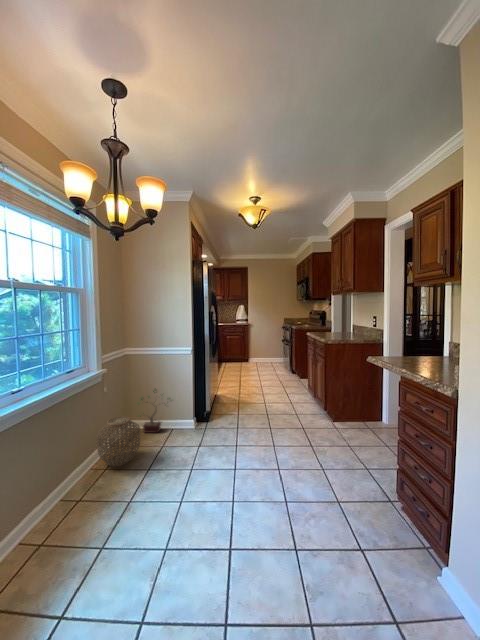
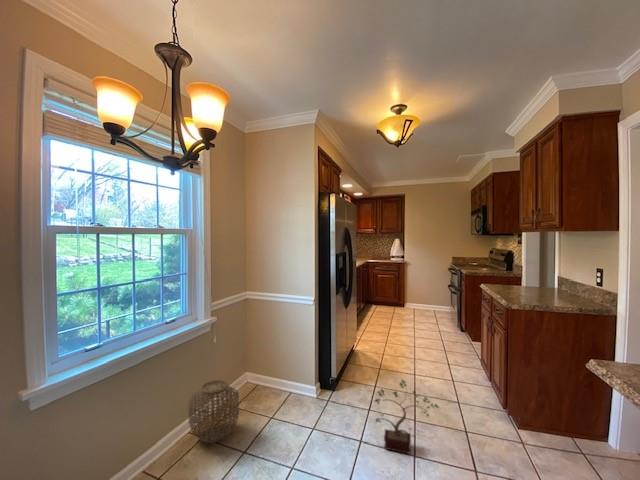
potted plant: present [138,389,170,433] -> present [375,380,438,453]

